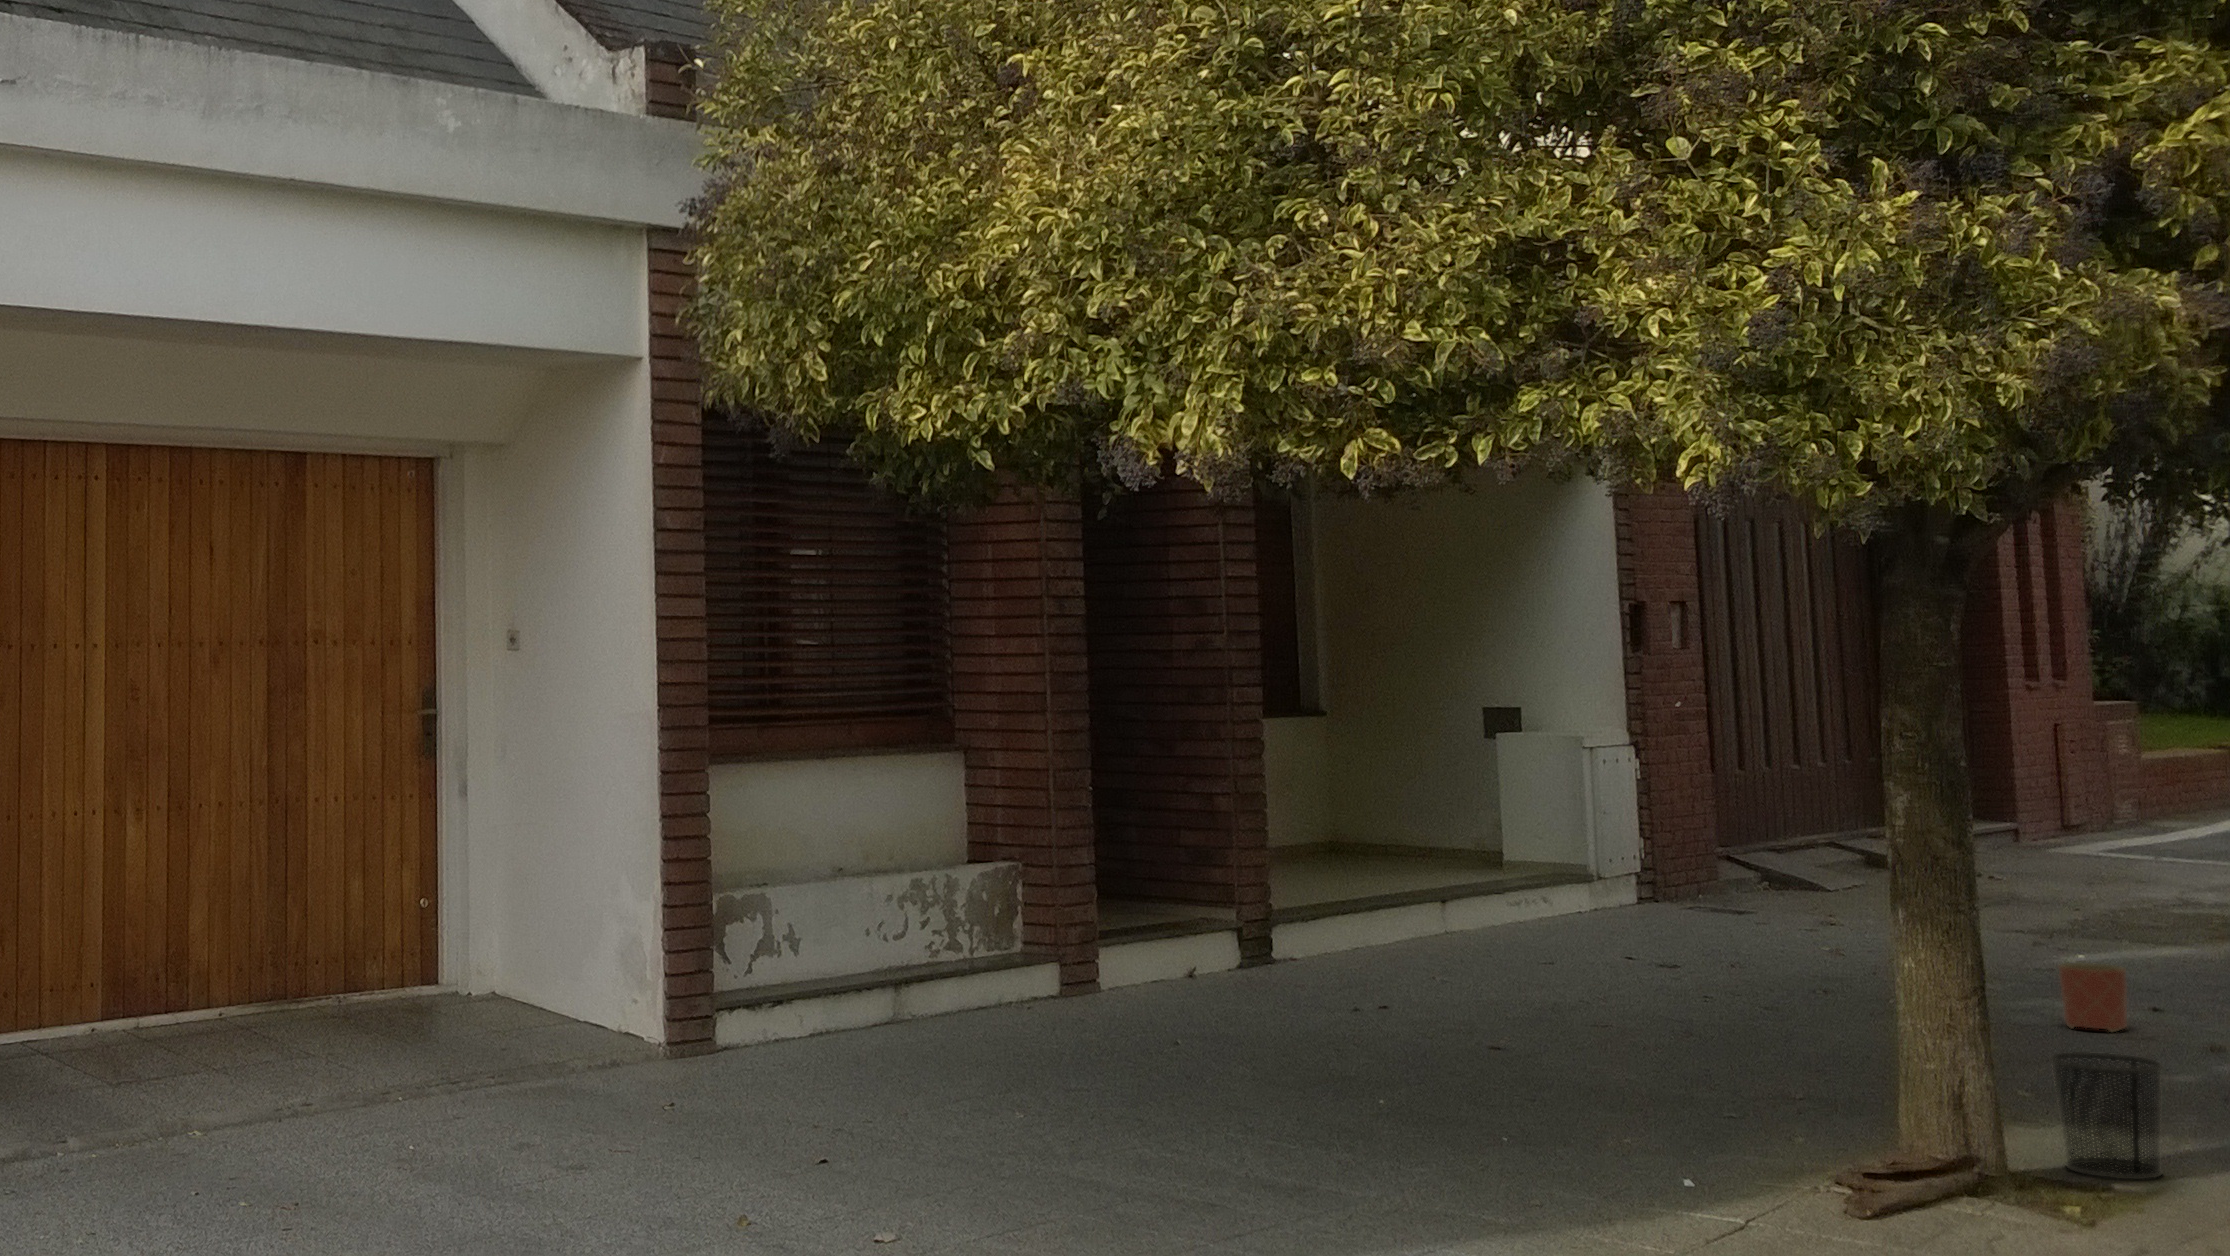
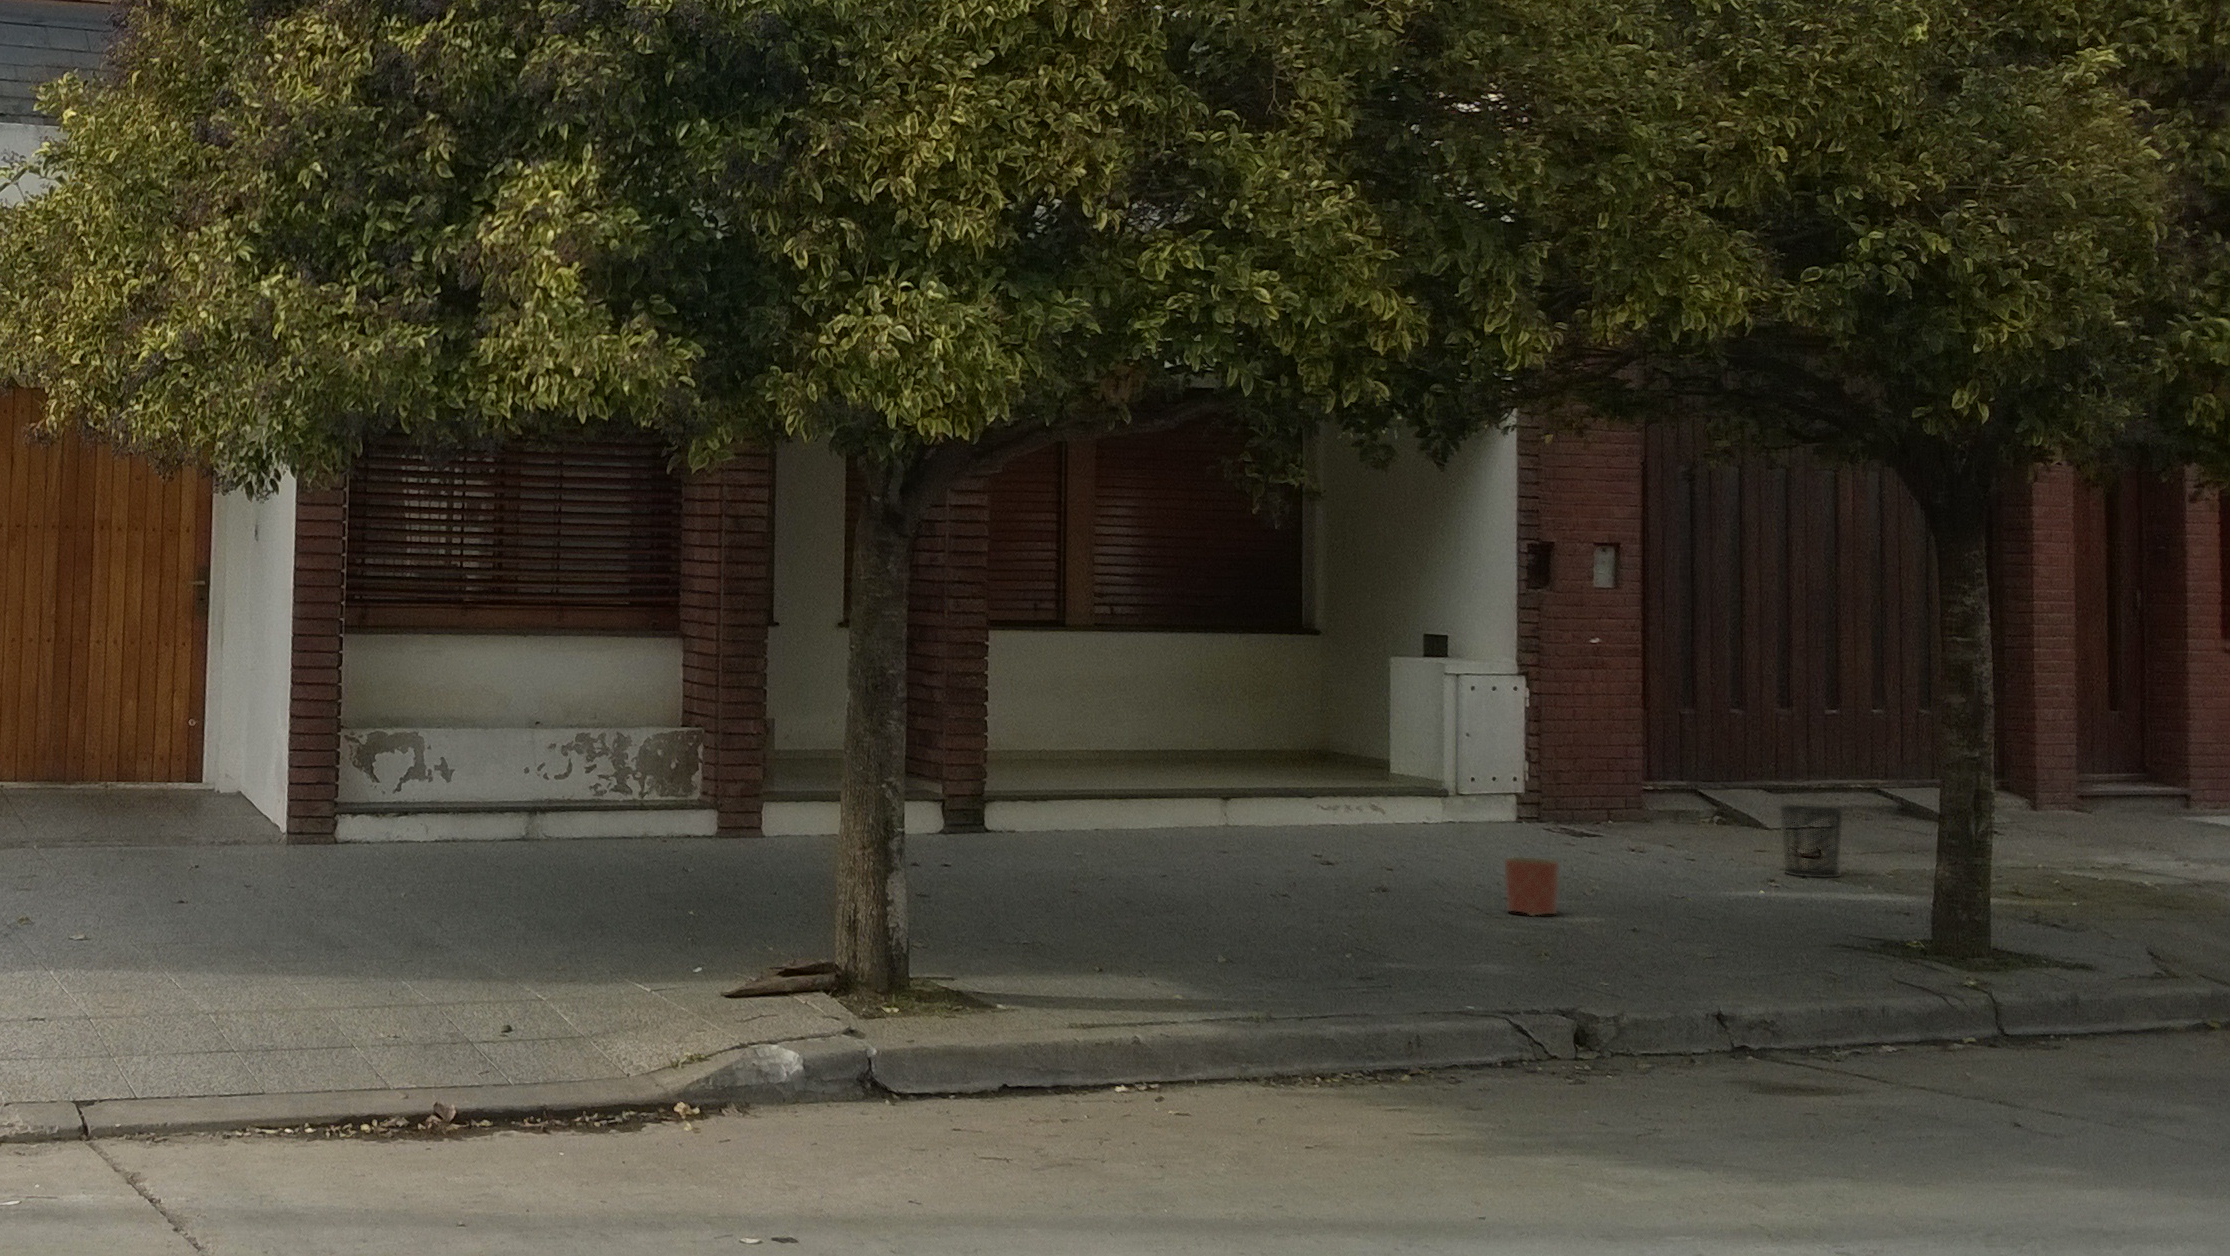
waste bin: present [2050,1052,2163,1179] -> present [1780,805,1843,877]

